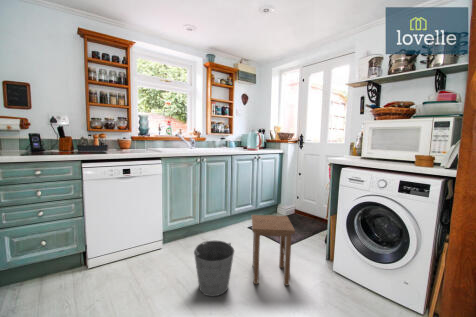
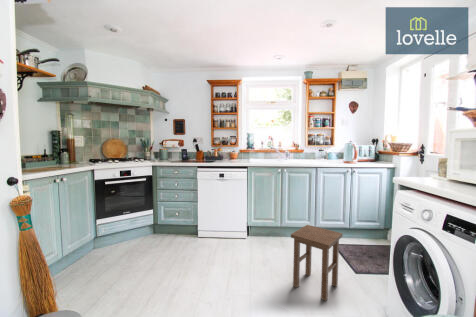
bucket: present [194,240,234,296] -> none [244,237,278,282]

